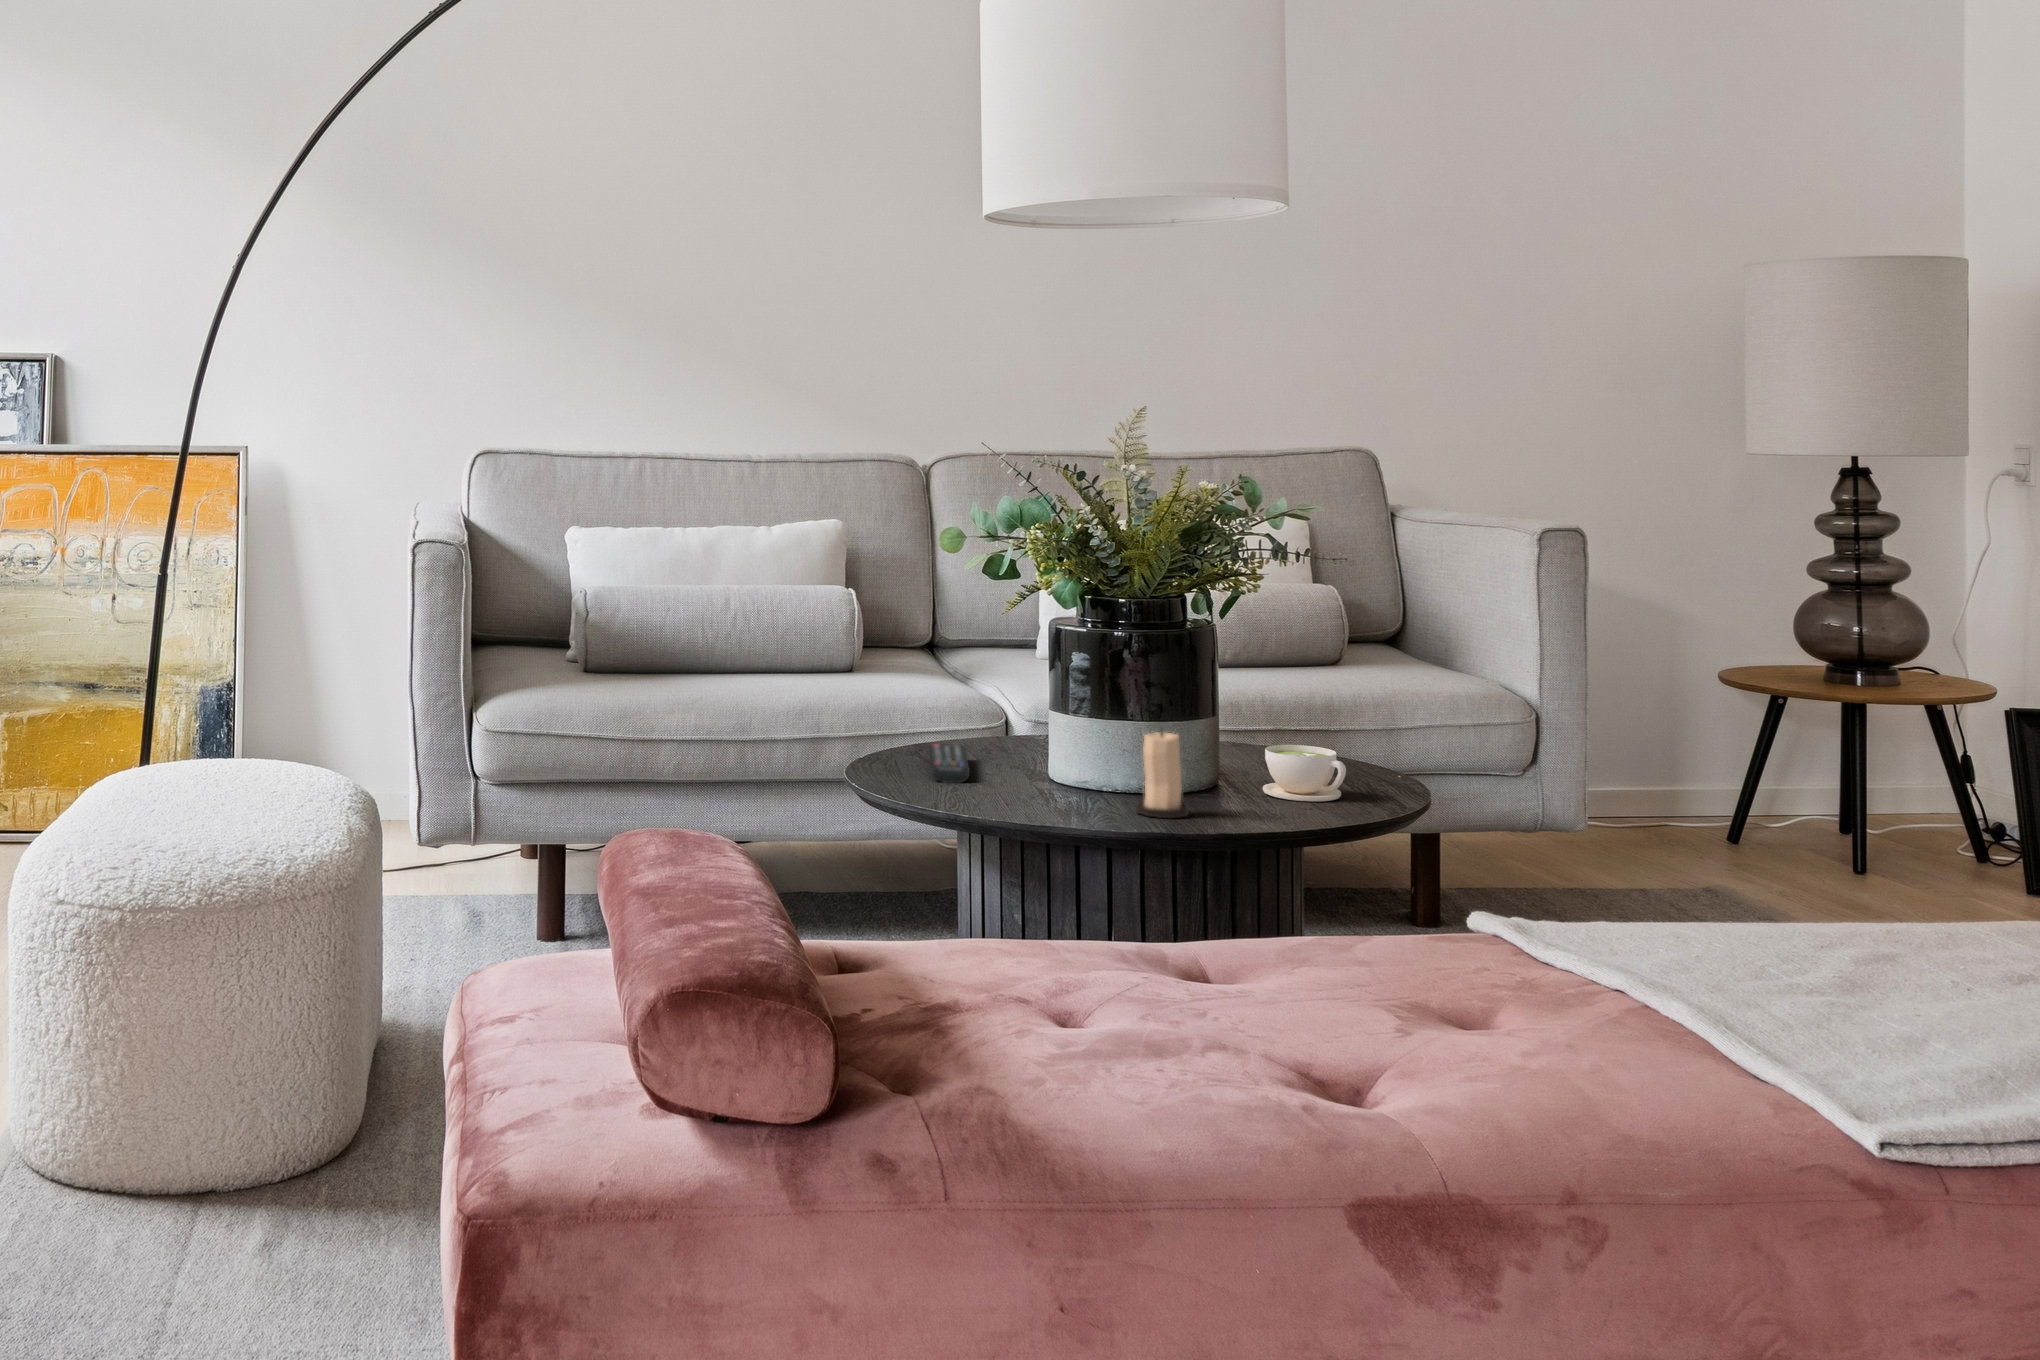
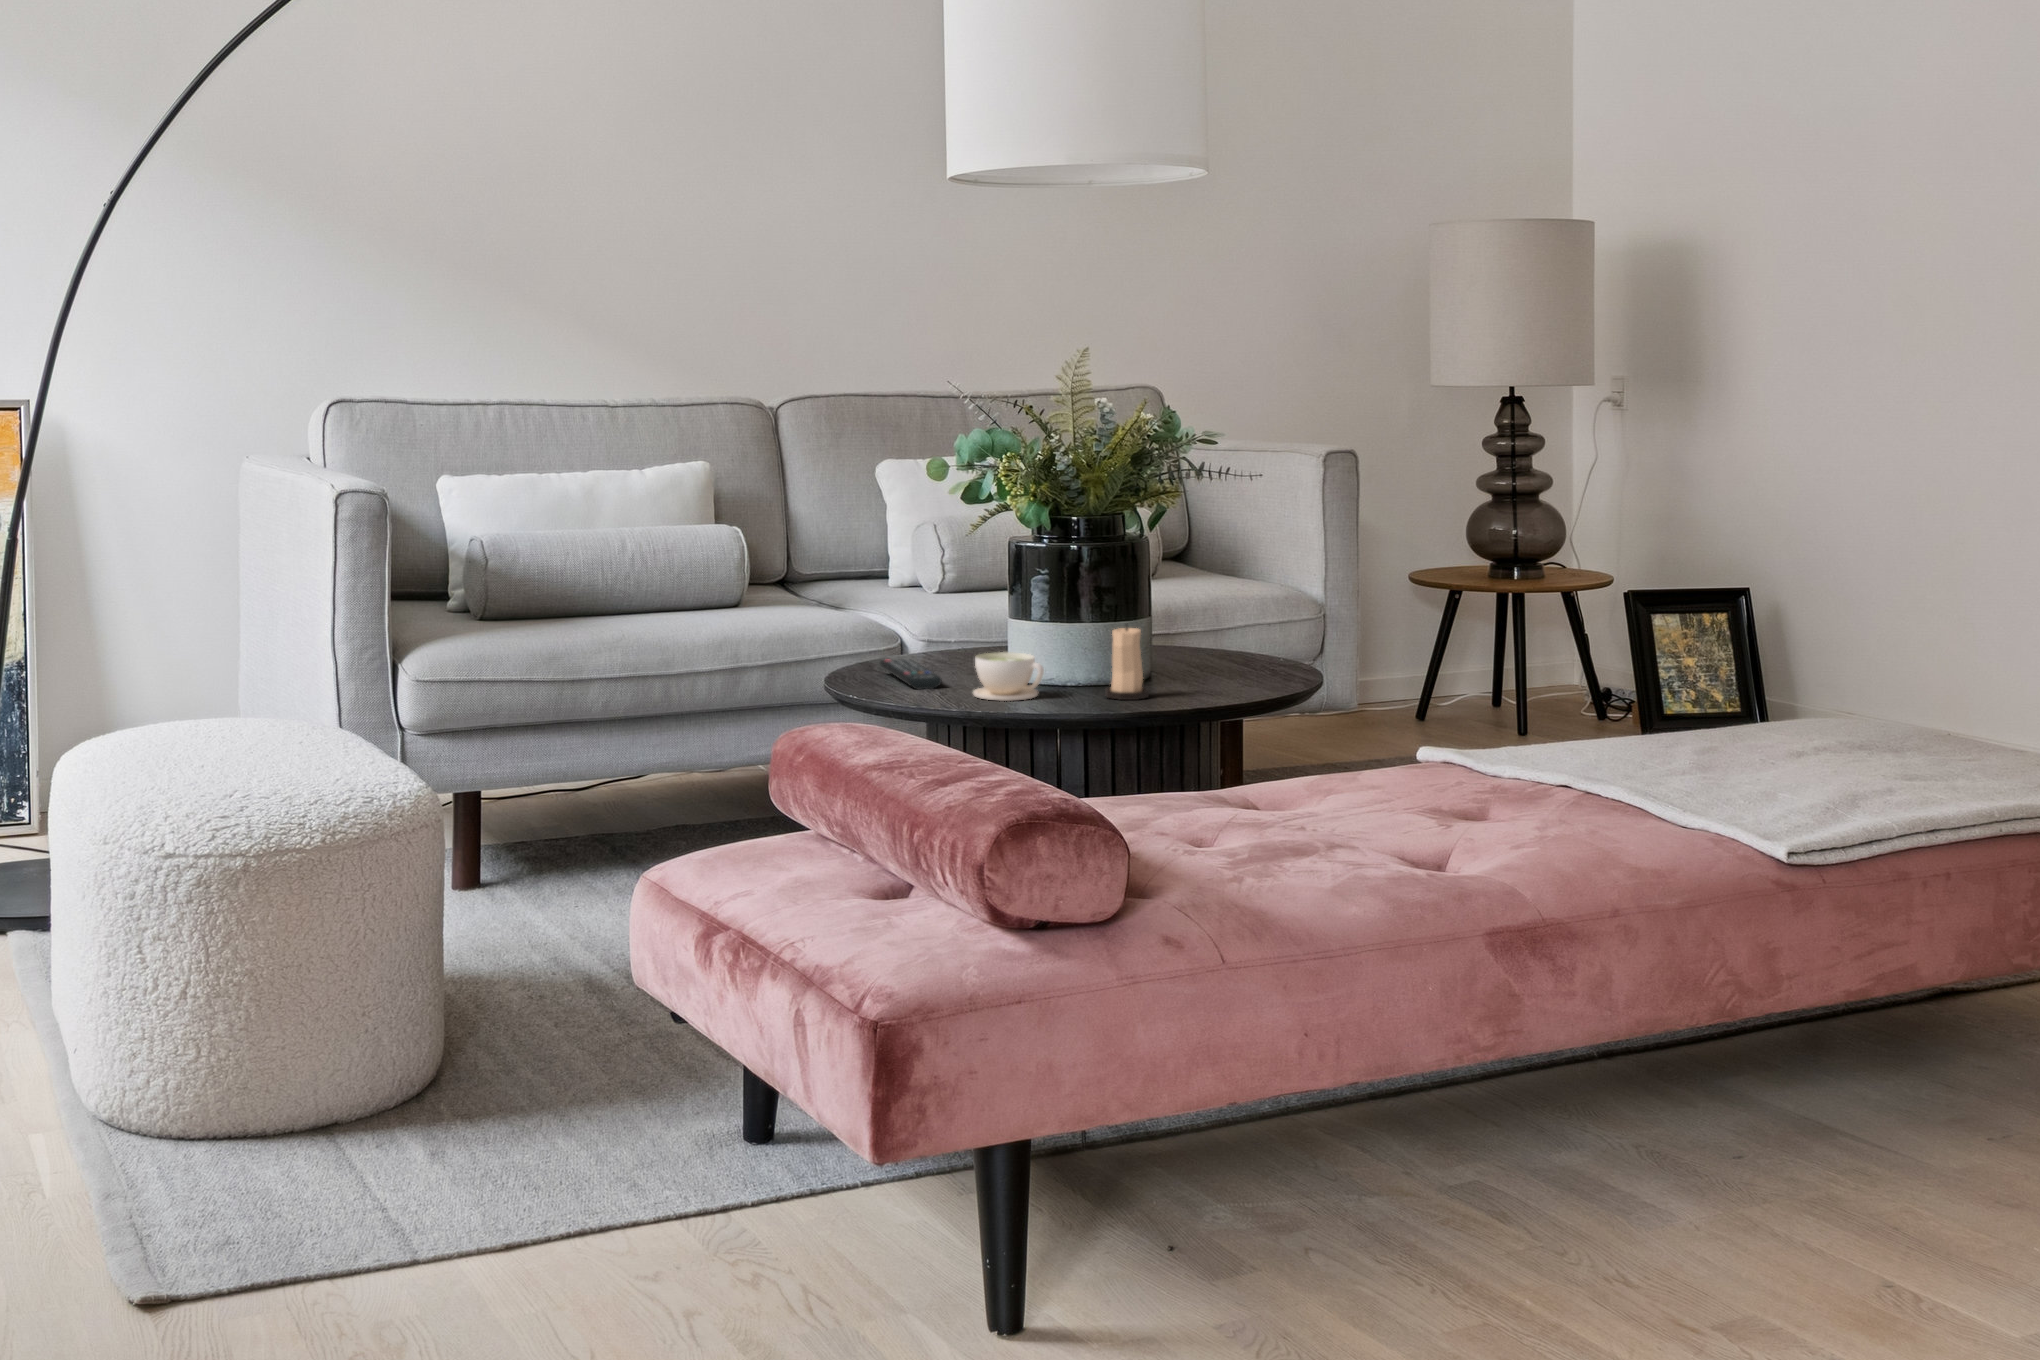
coffee cup: present [1263,745,1346,802] -> present [973,652,1044,701]

